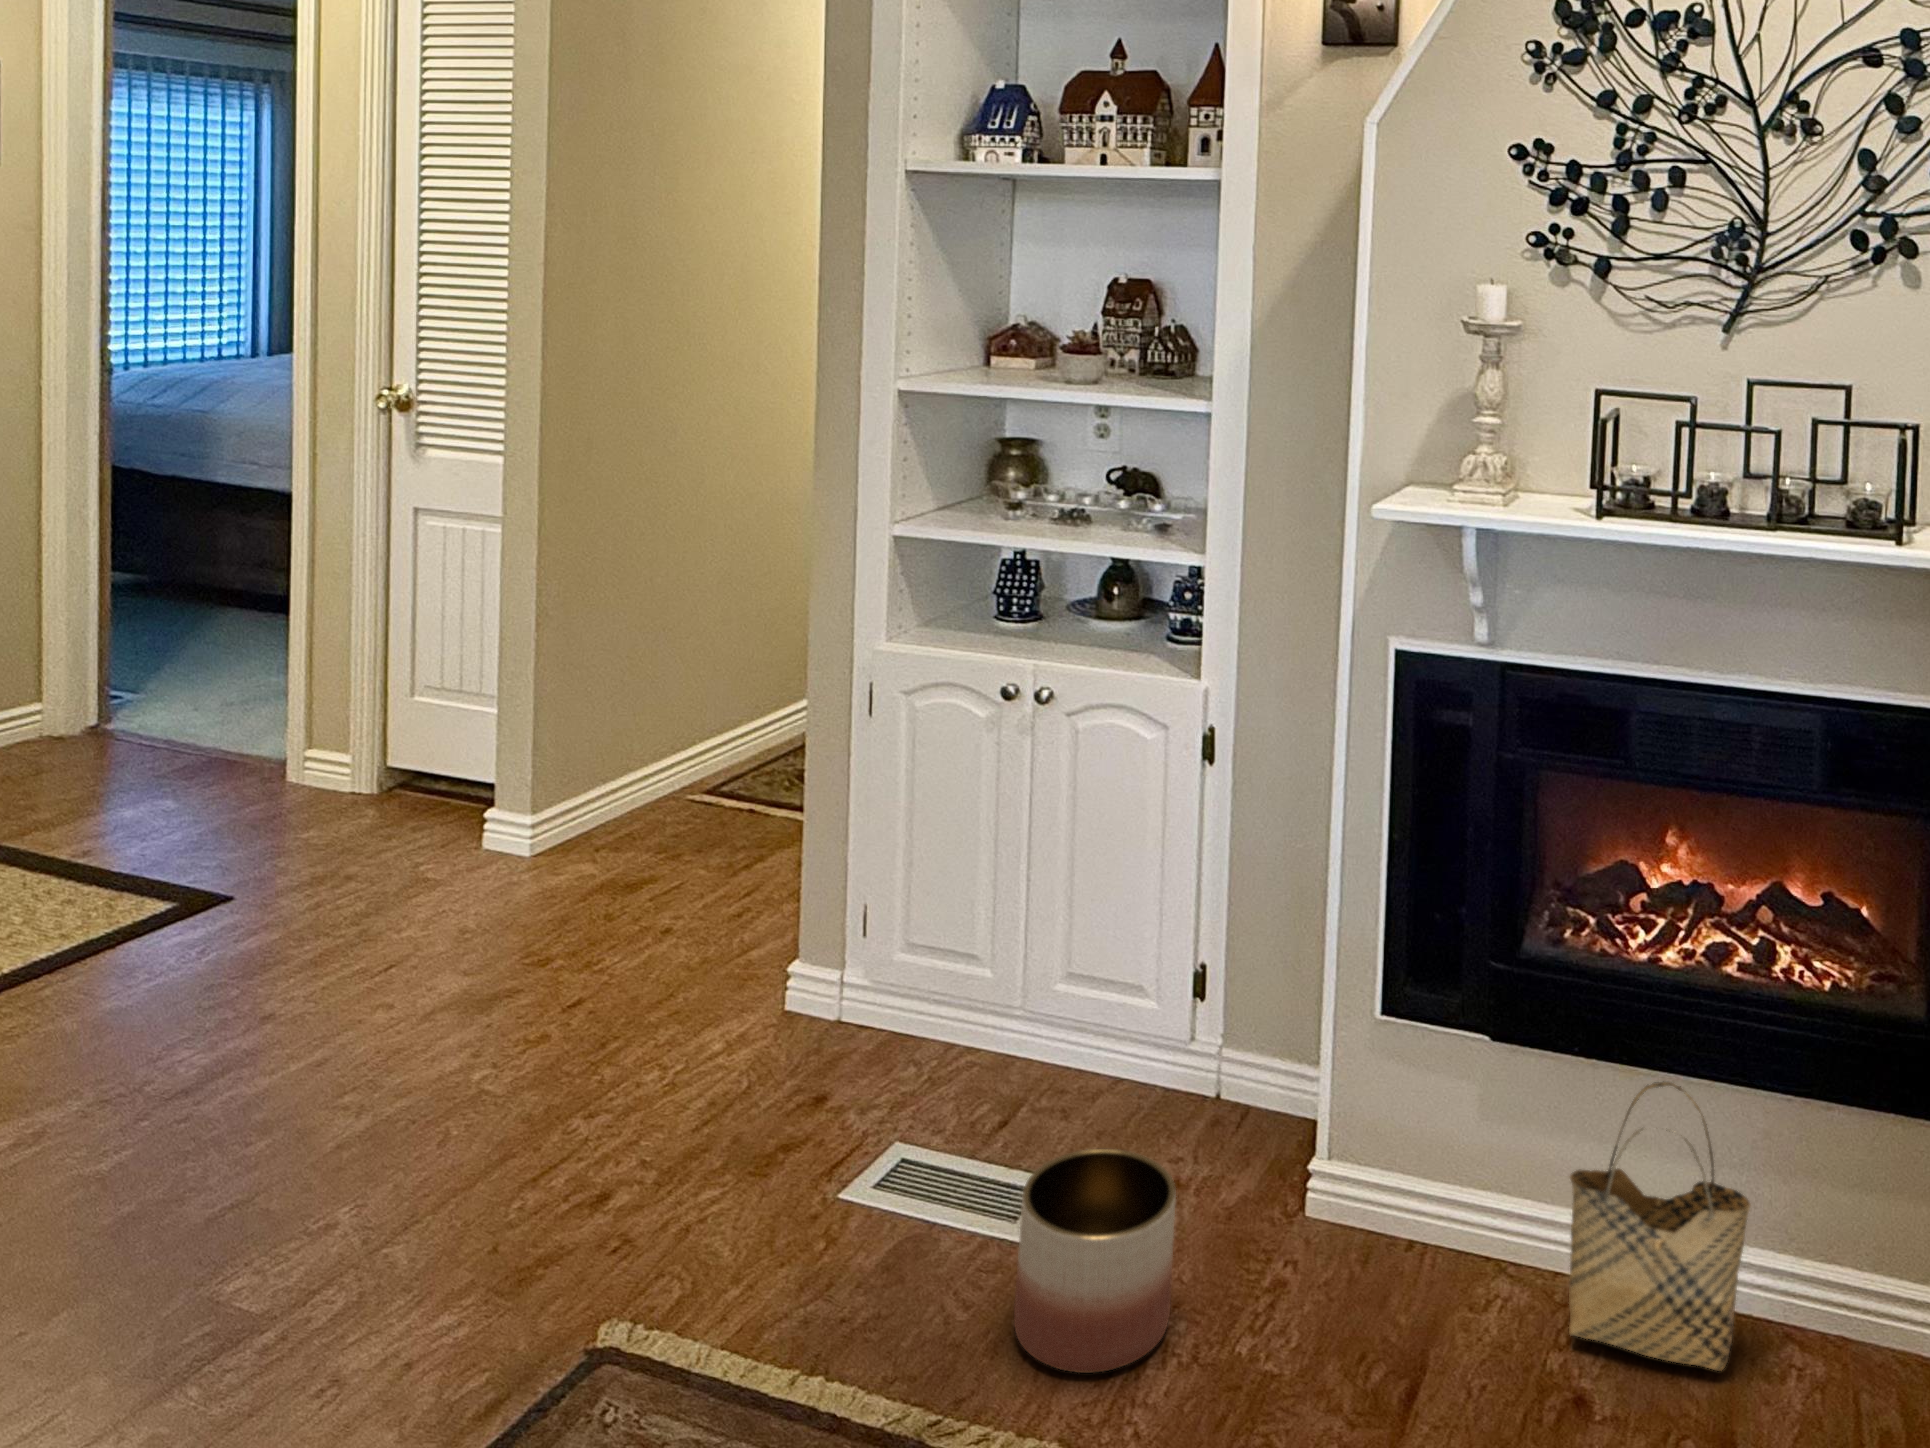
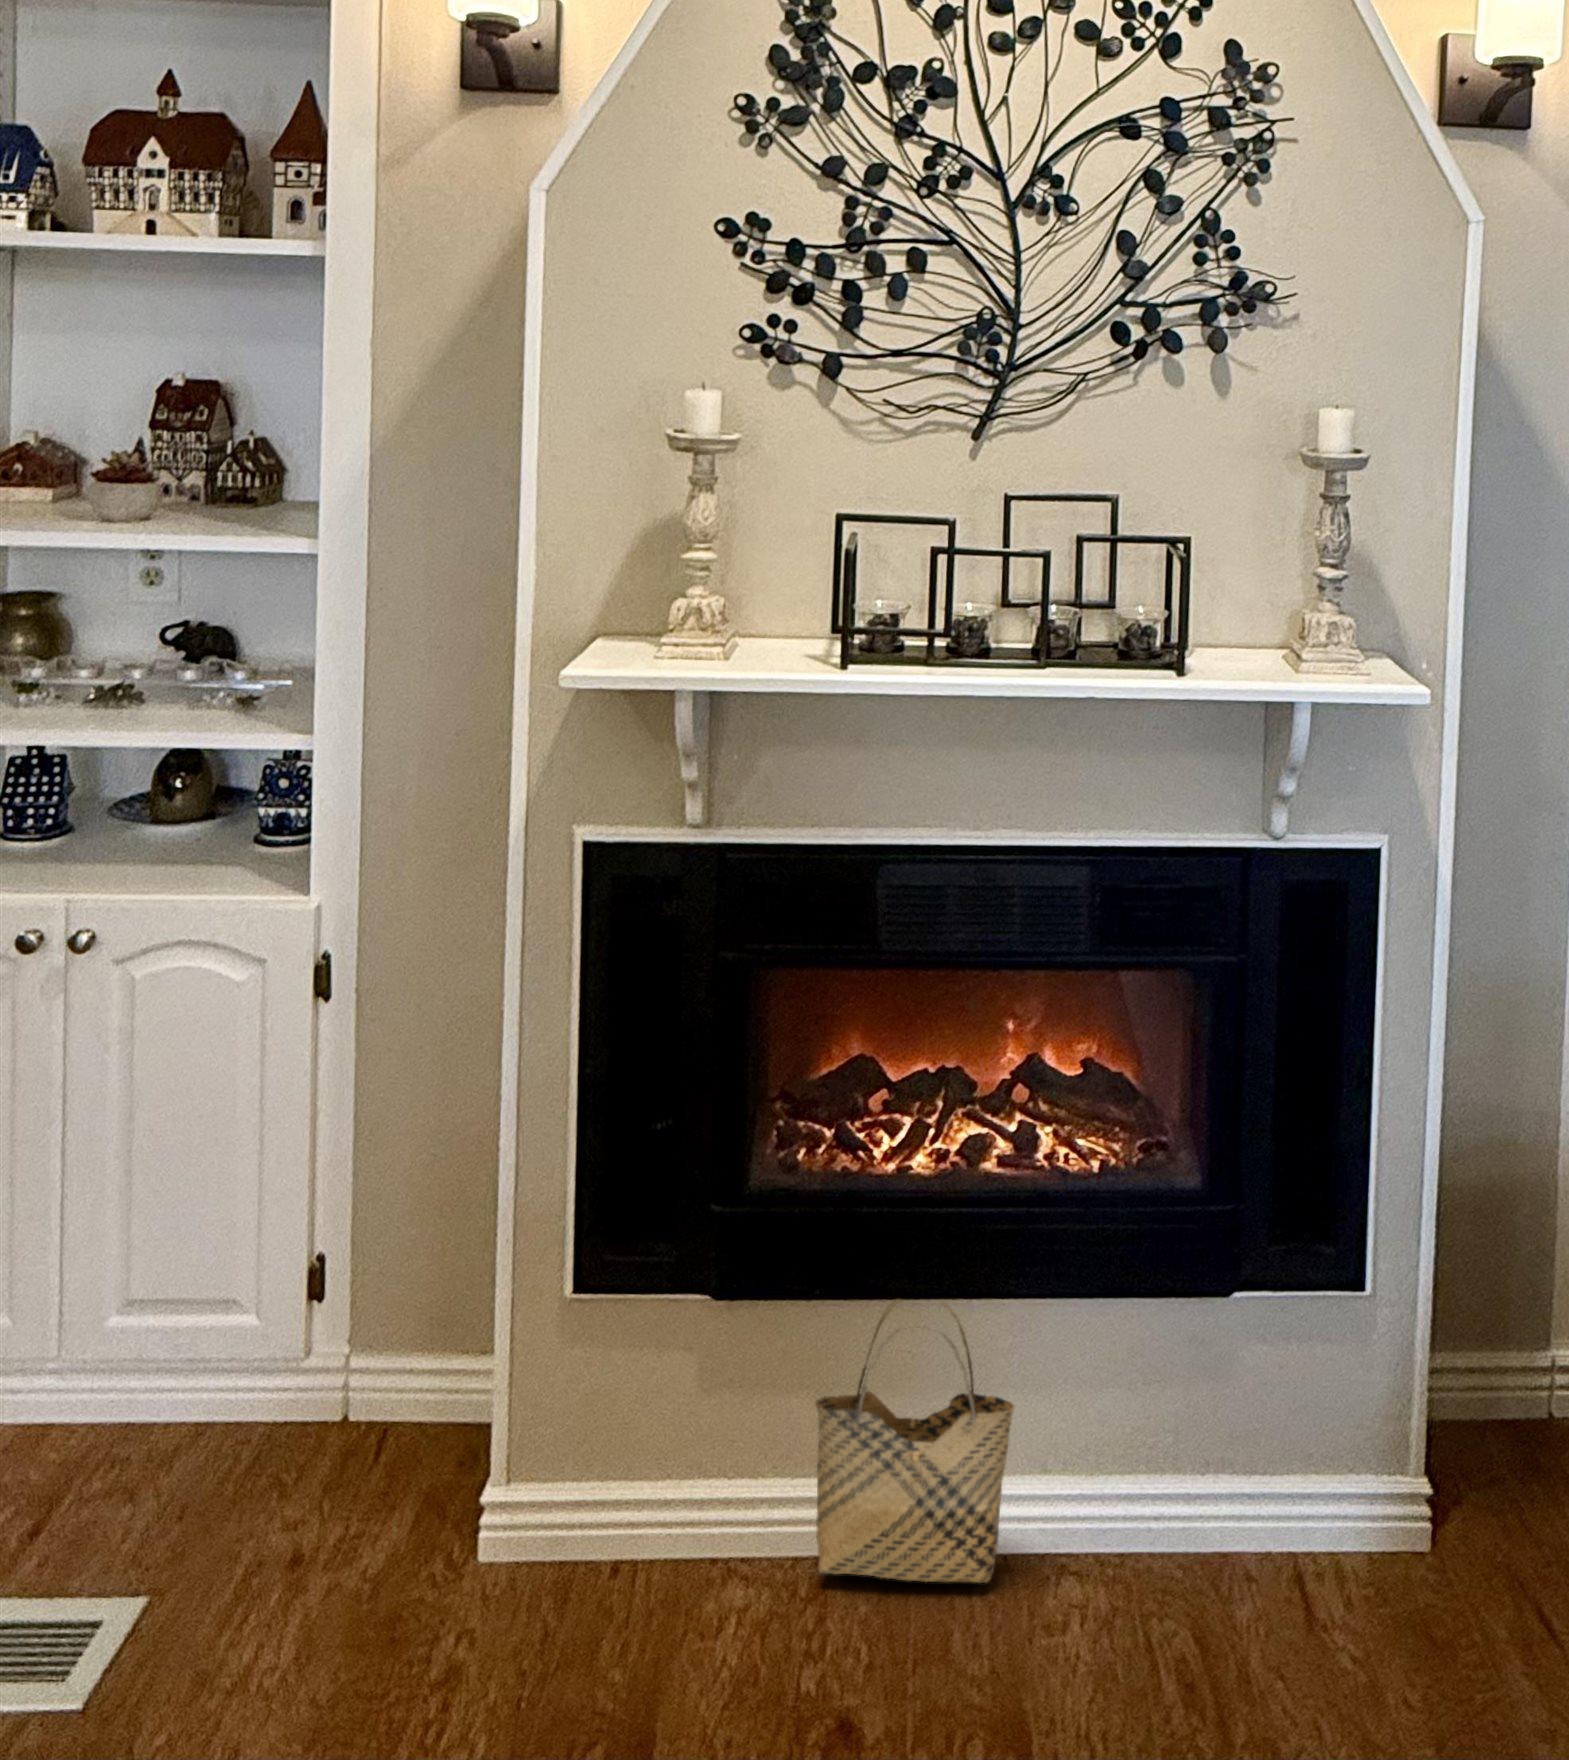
planter: present [1014,1149,1176,1373] -> none [159,1441,356,1677]

